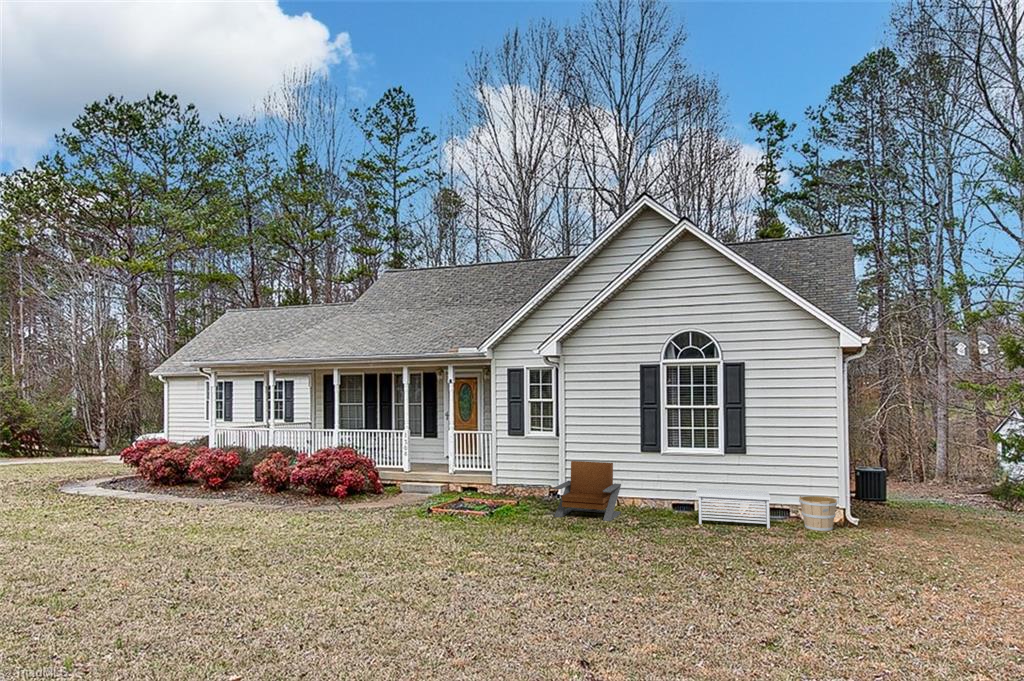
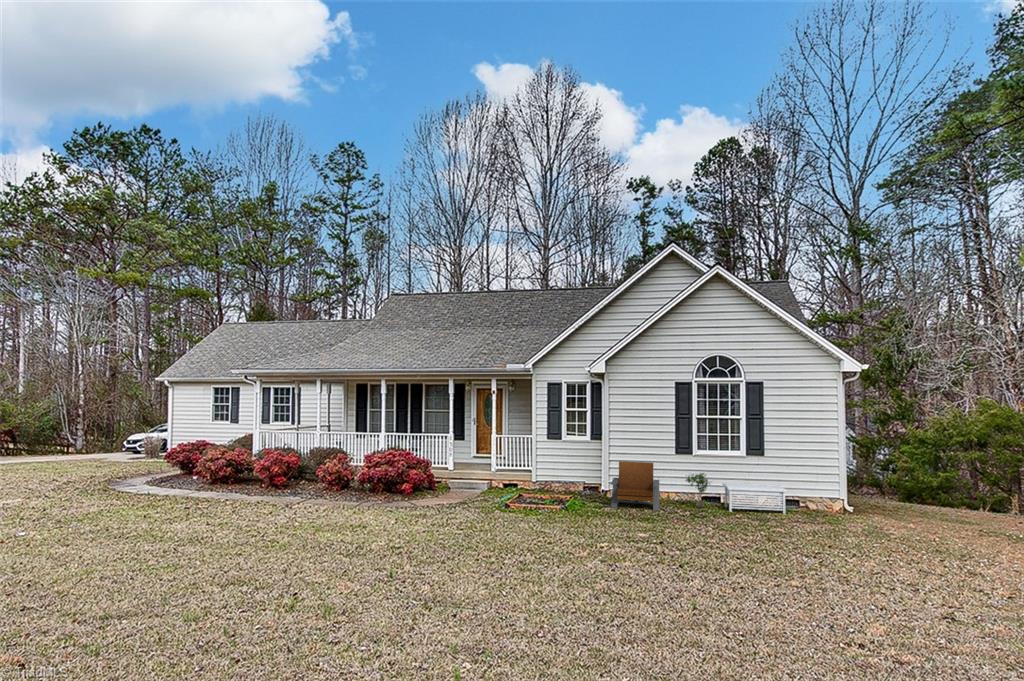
potted plant: none [647,475,682,519] -> present [686,473,710,509]
wooden bucket: present [799,496,837,531] -> none [805,488,836,516]

